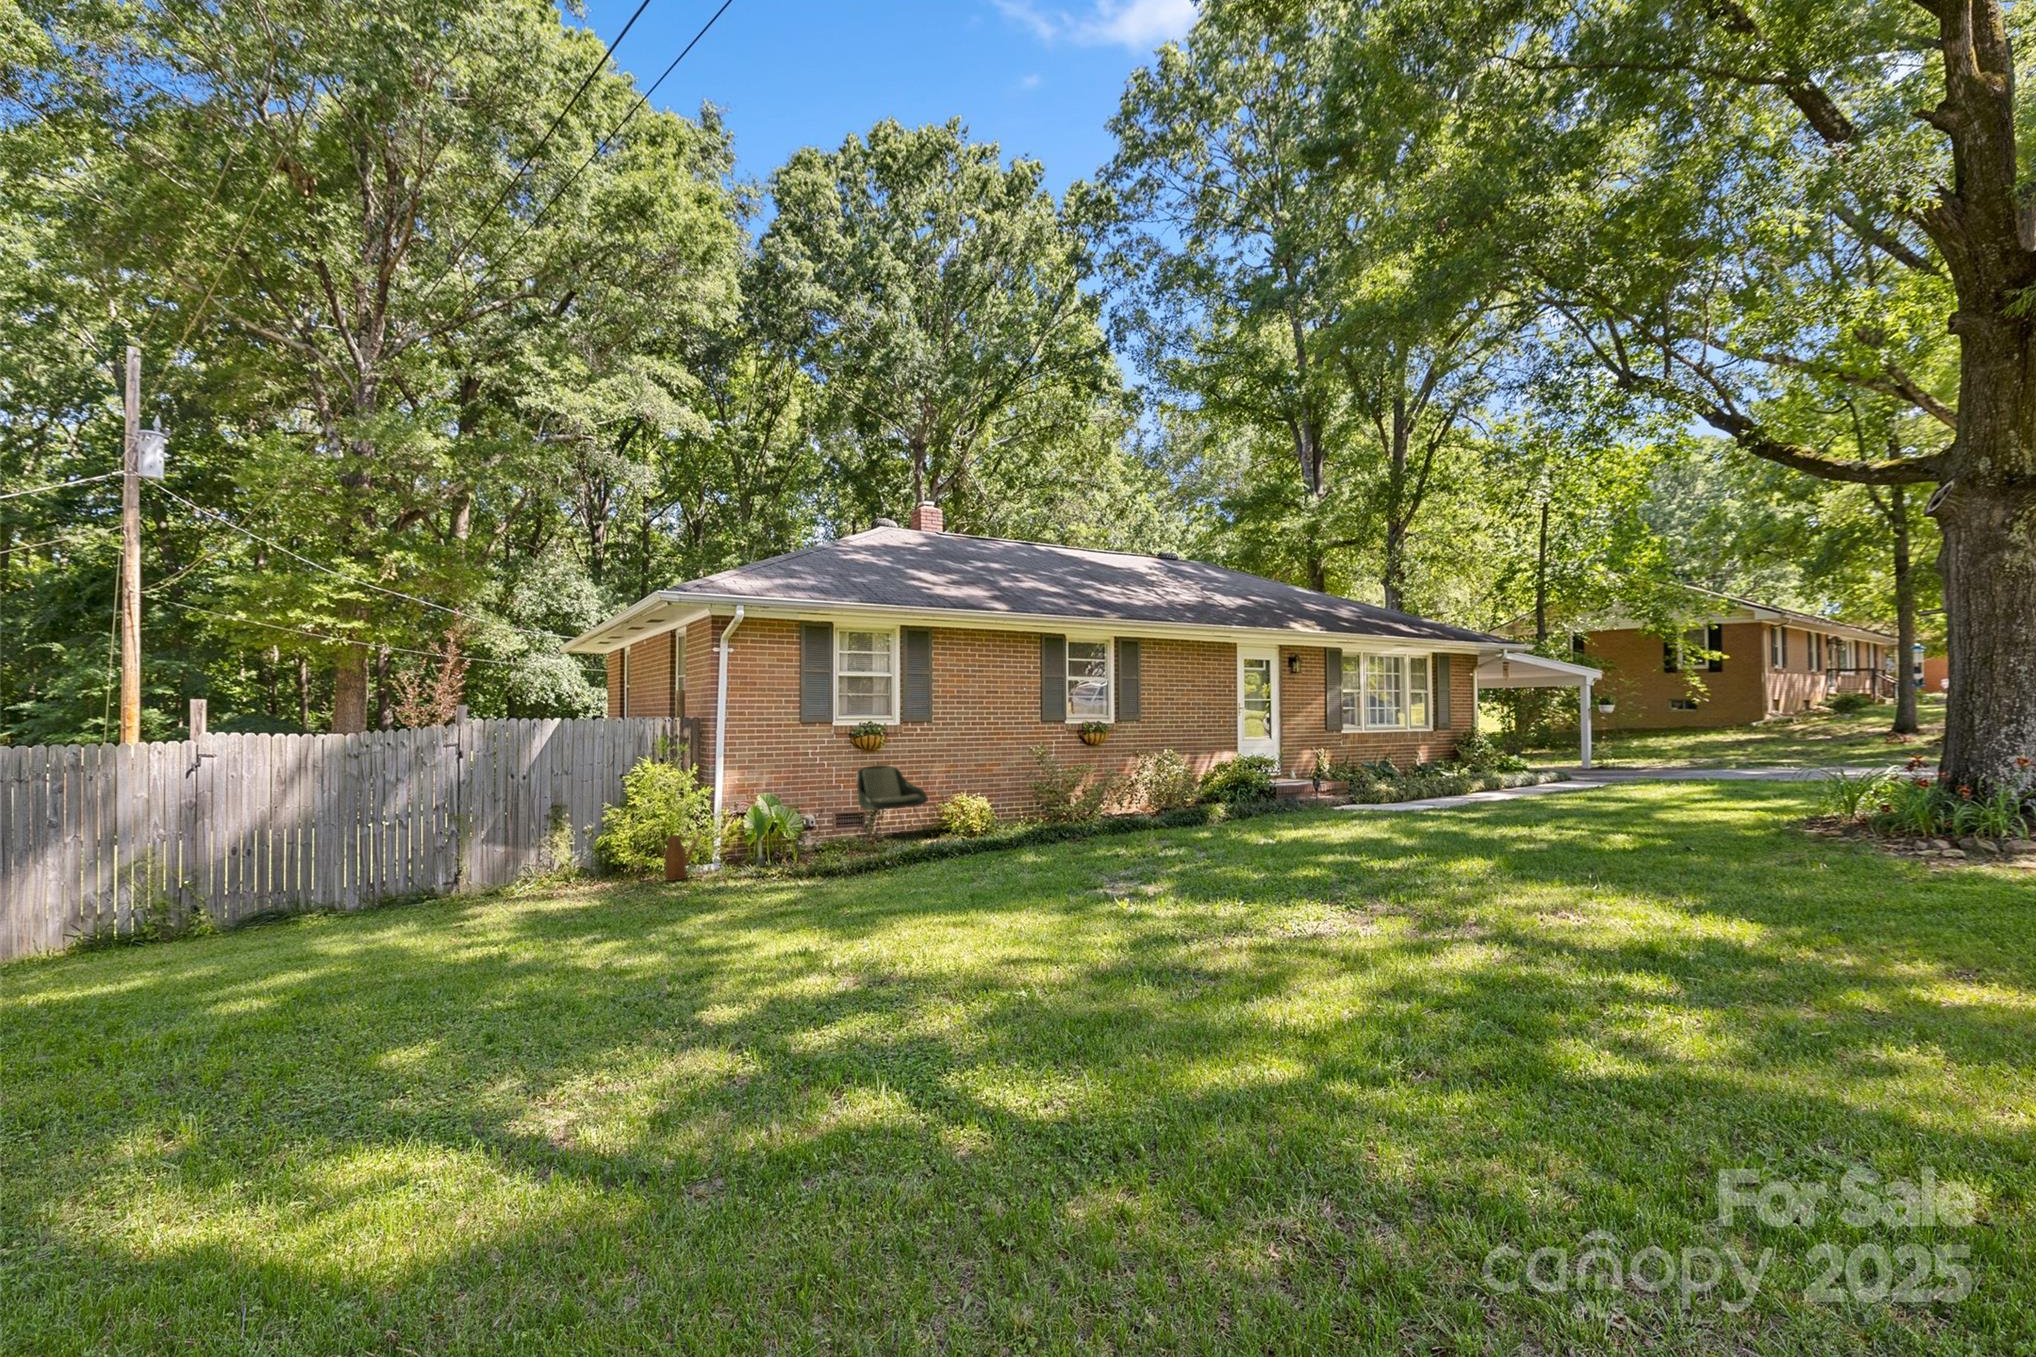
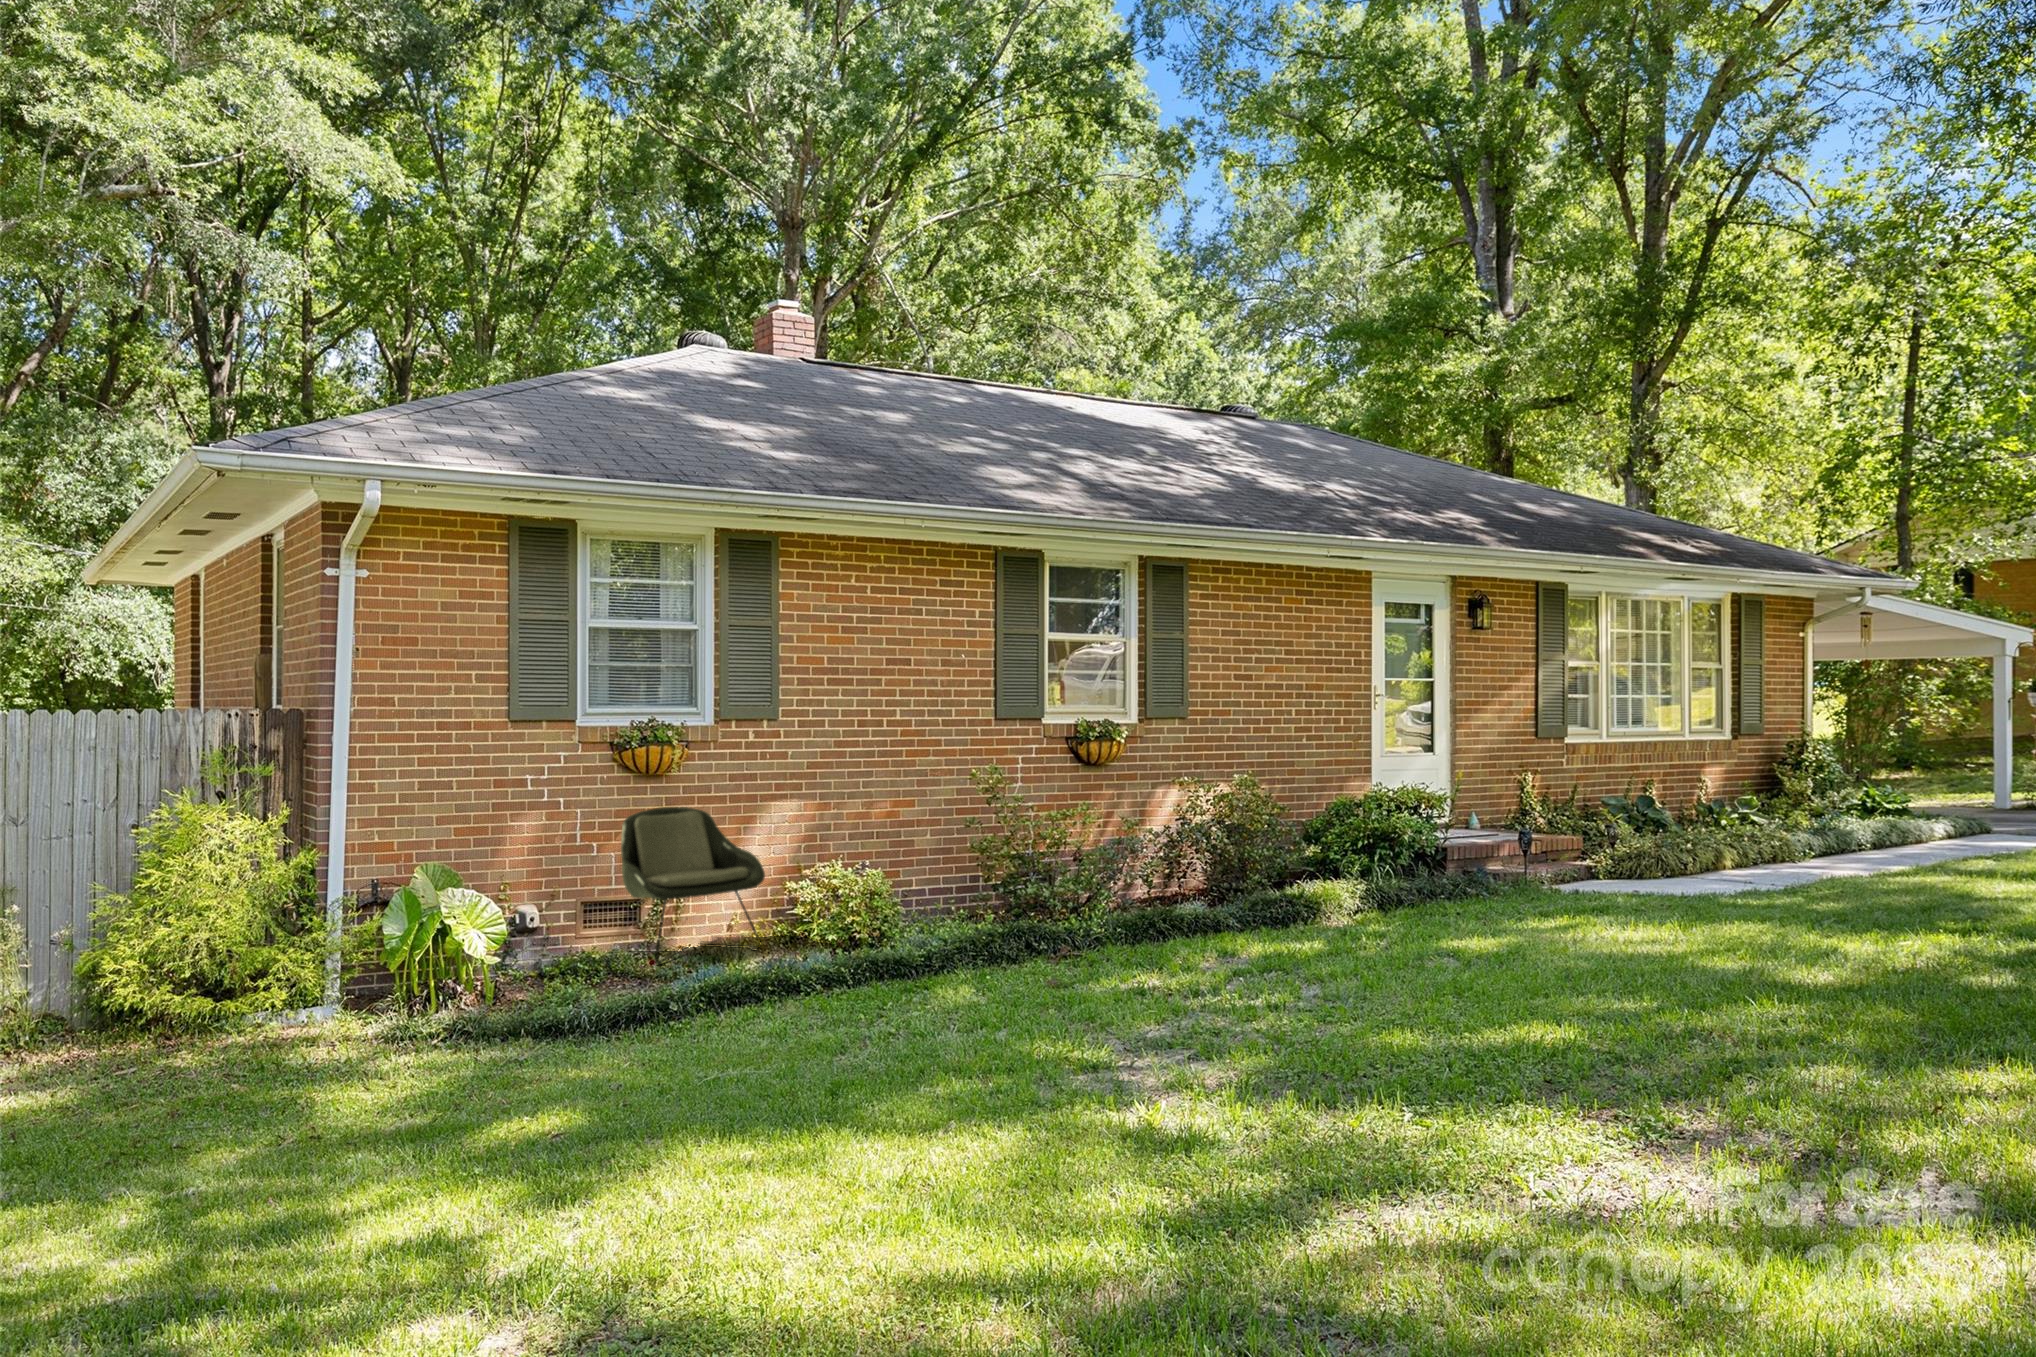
potted plant: present [751,812,768,867] -> none [358,888,452,1023]
watering can: present [659,833,701,881] -> none [175,954,275,1059]

